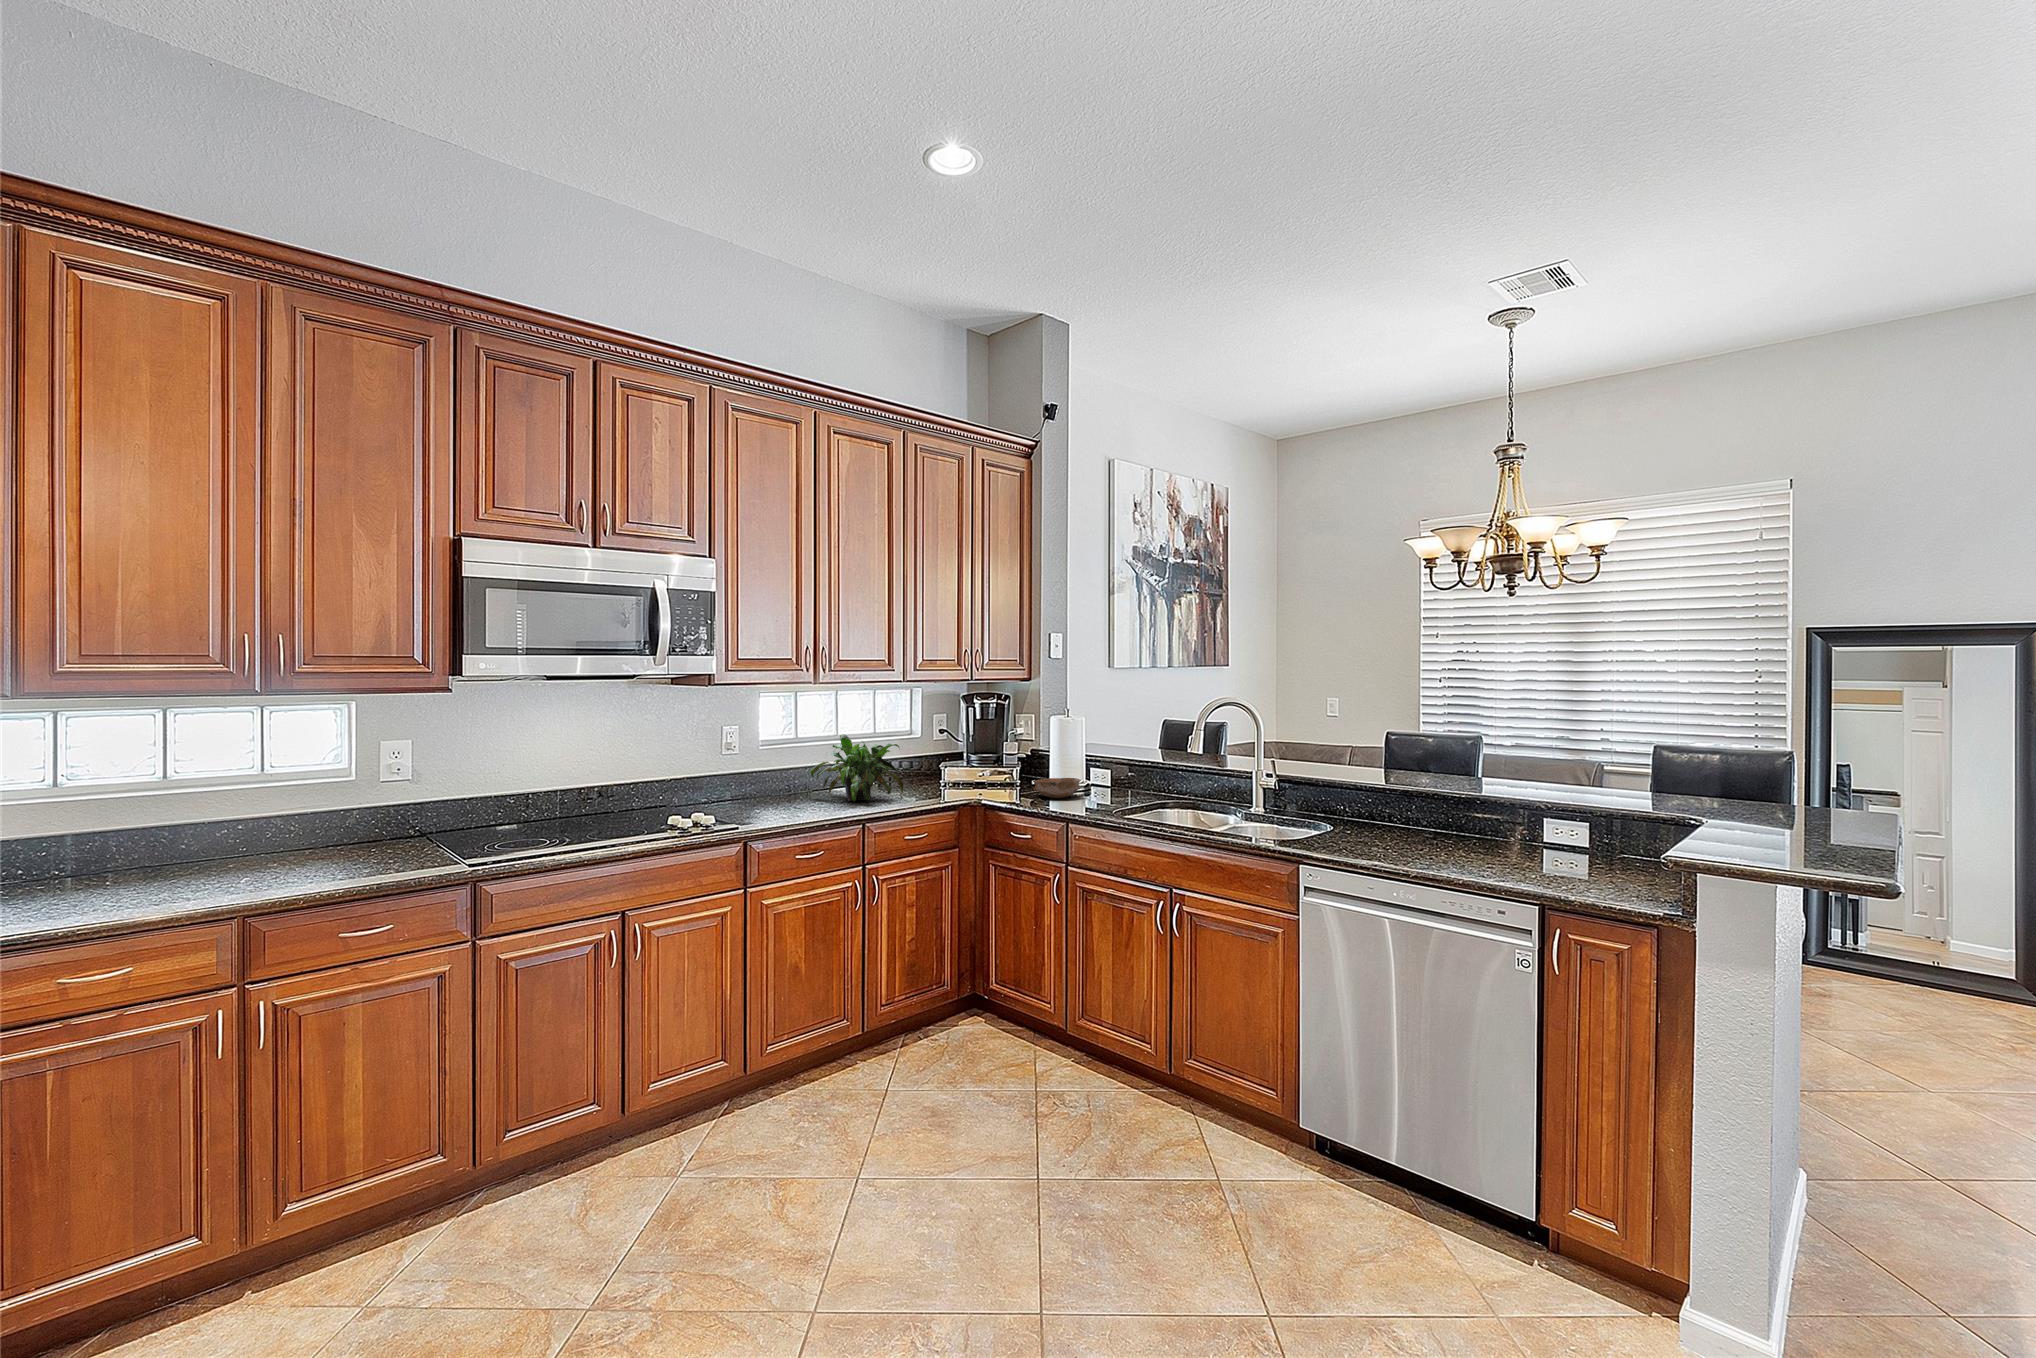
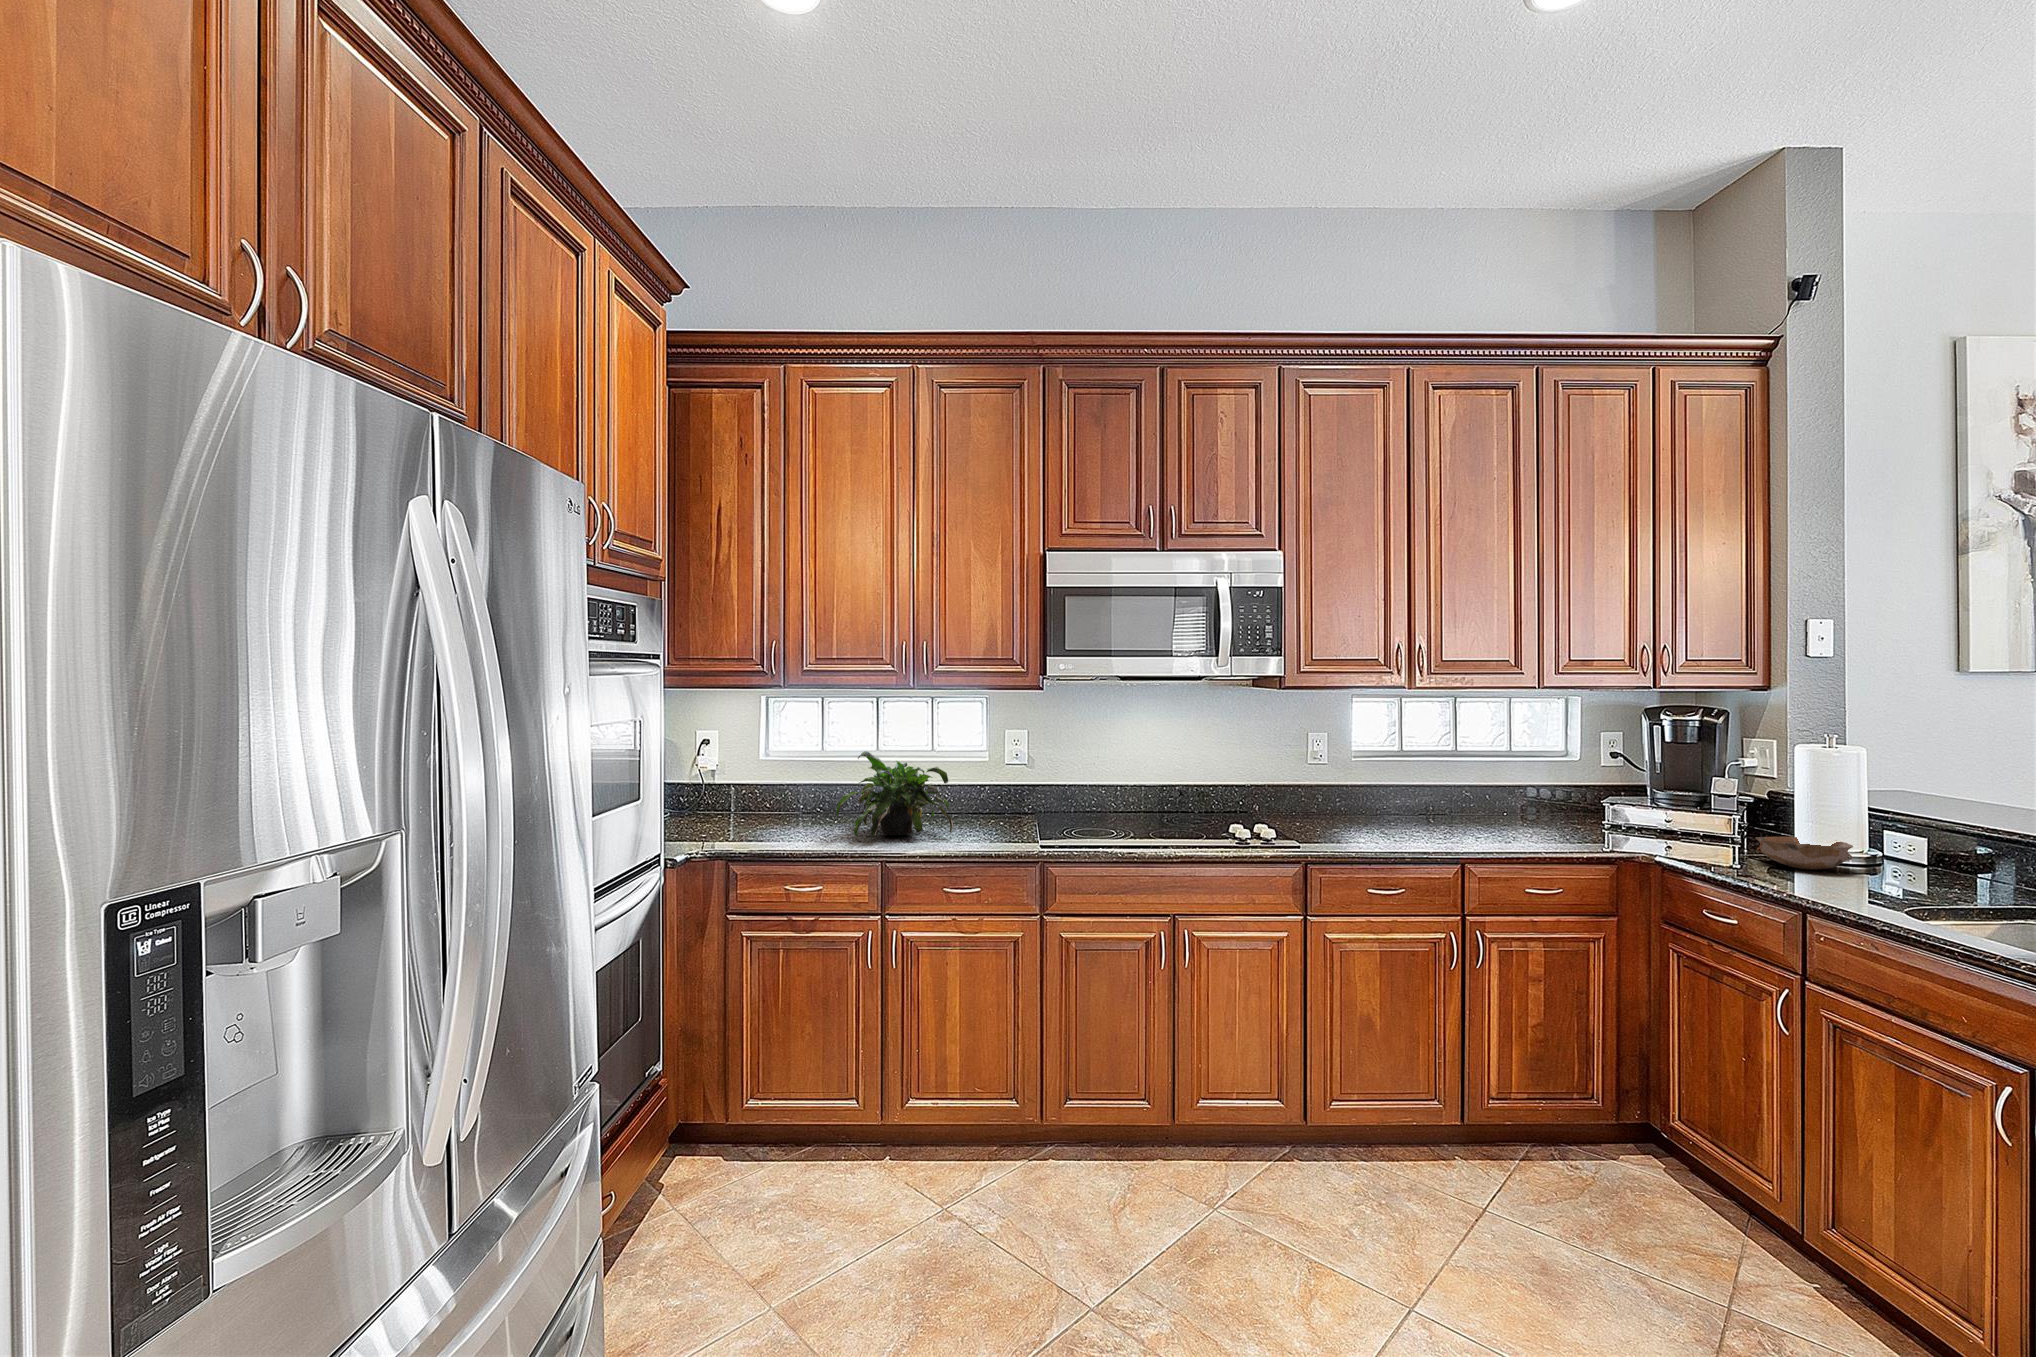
potted plant: present [810,734,904,801] -> present [836,751,953,837]

